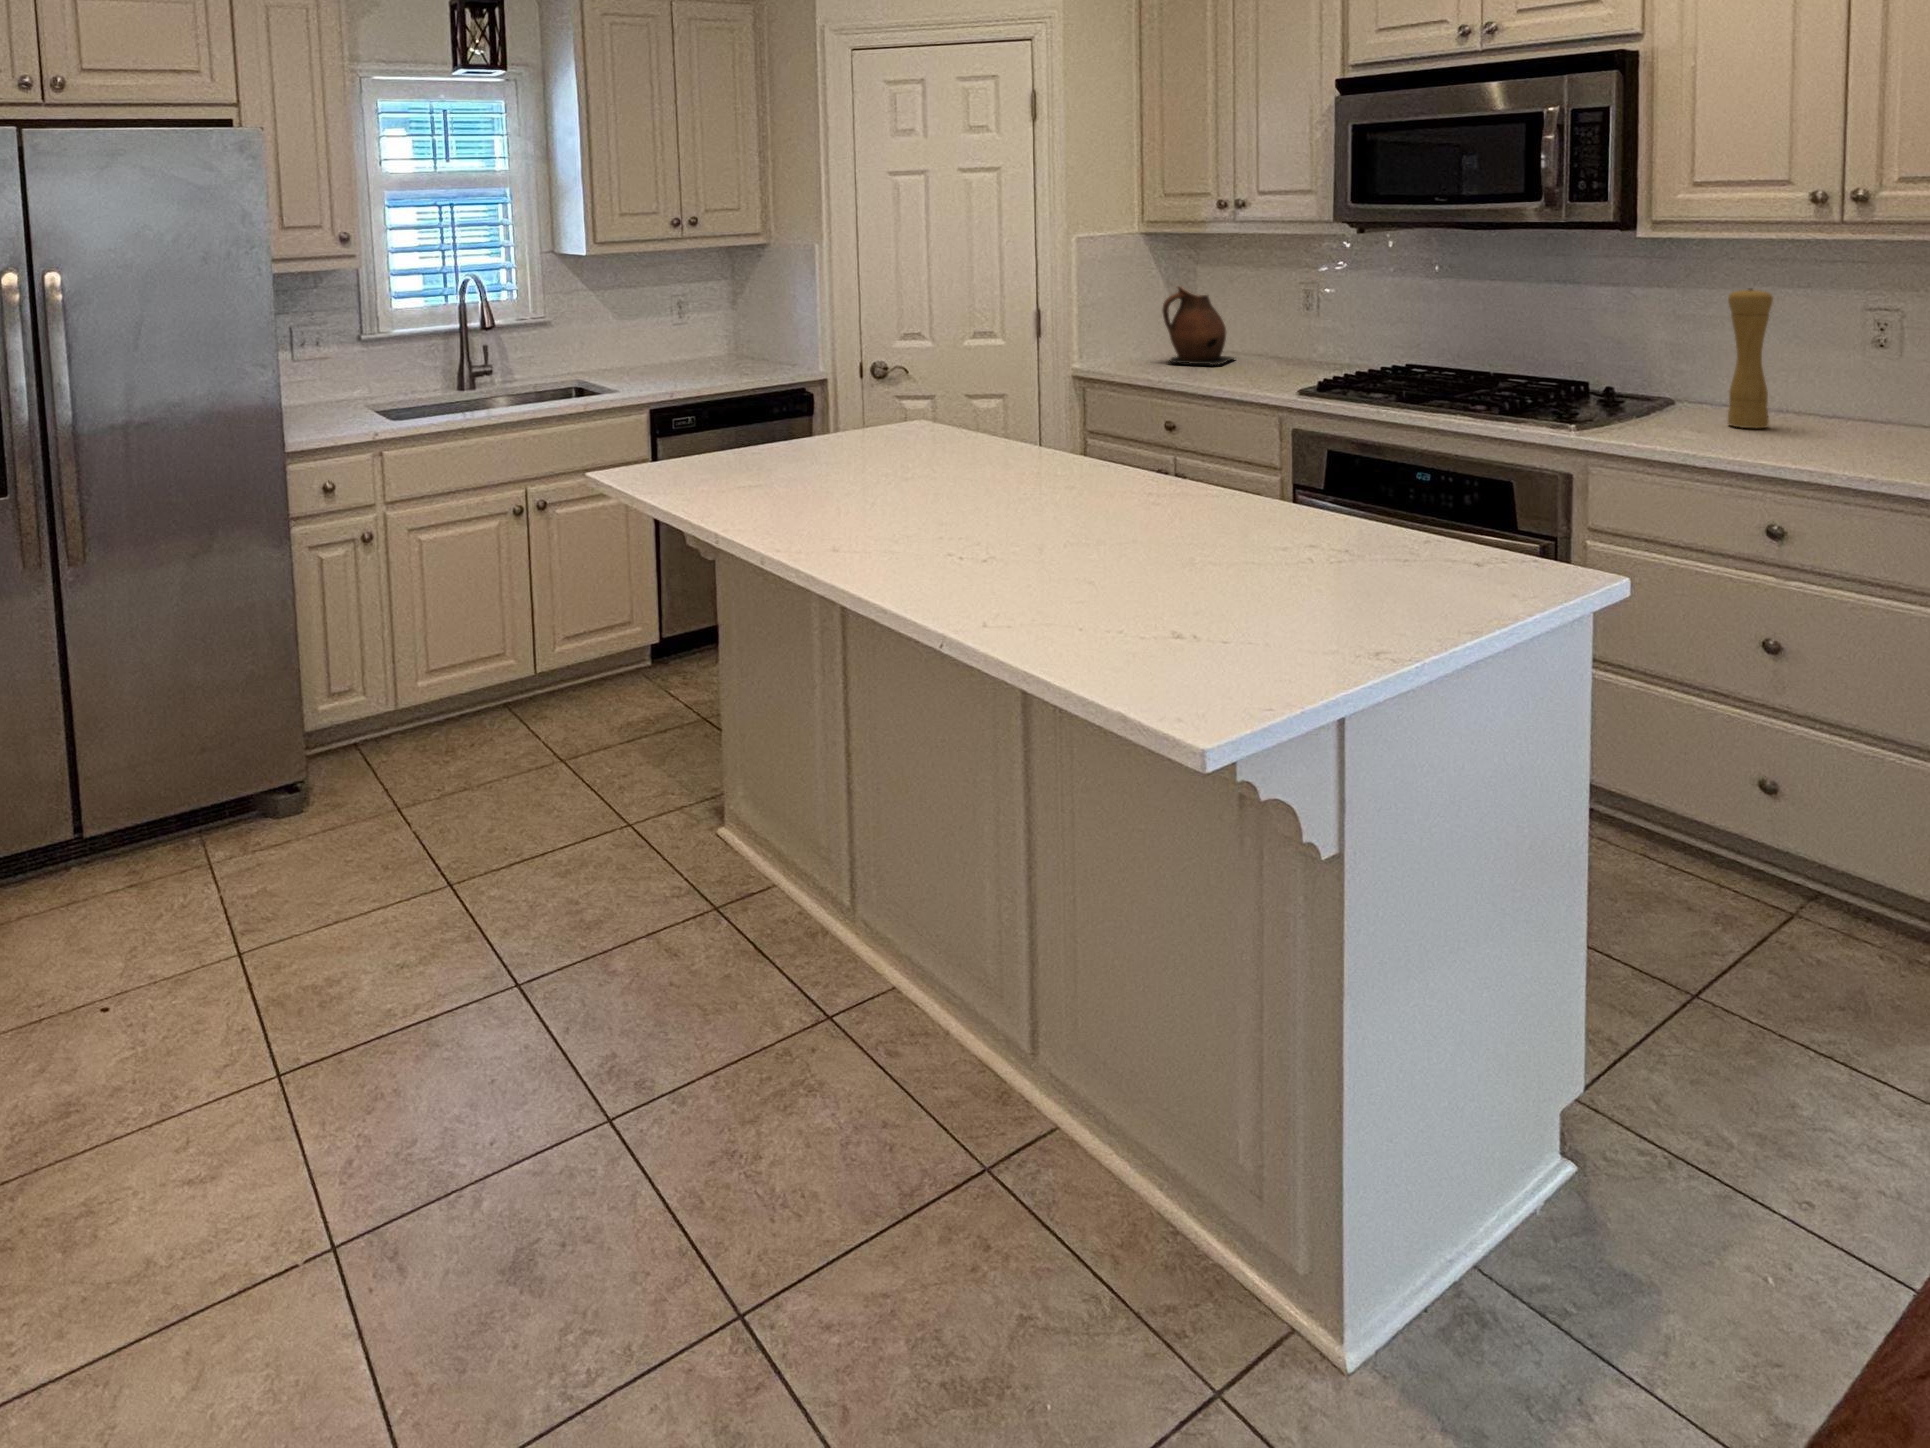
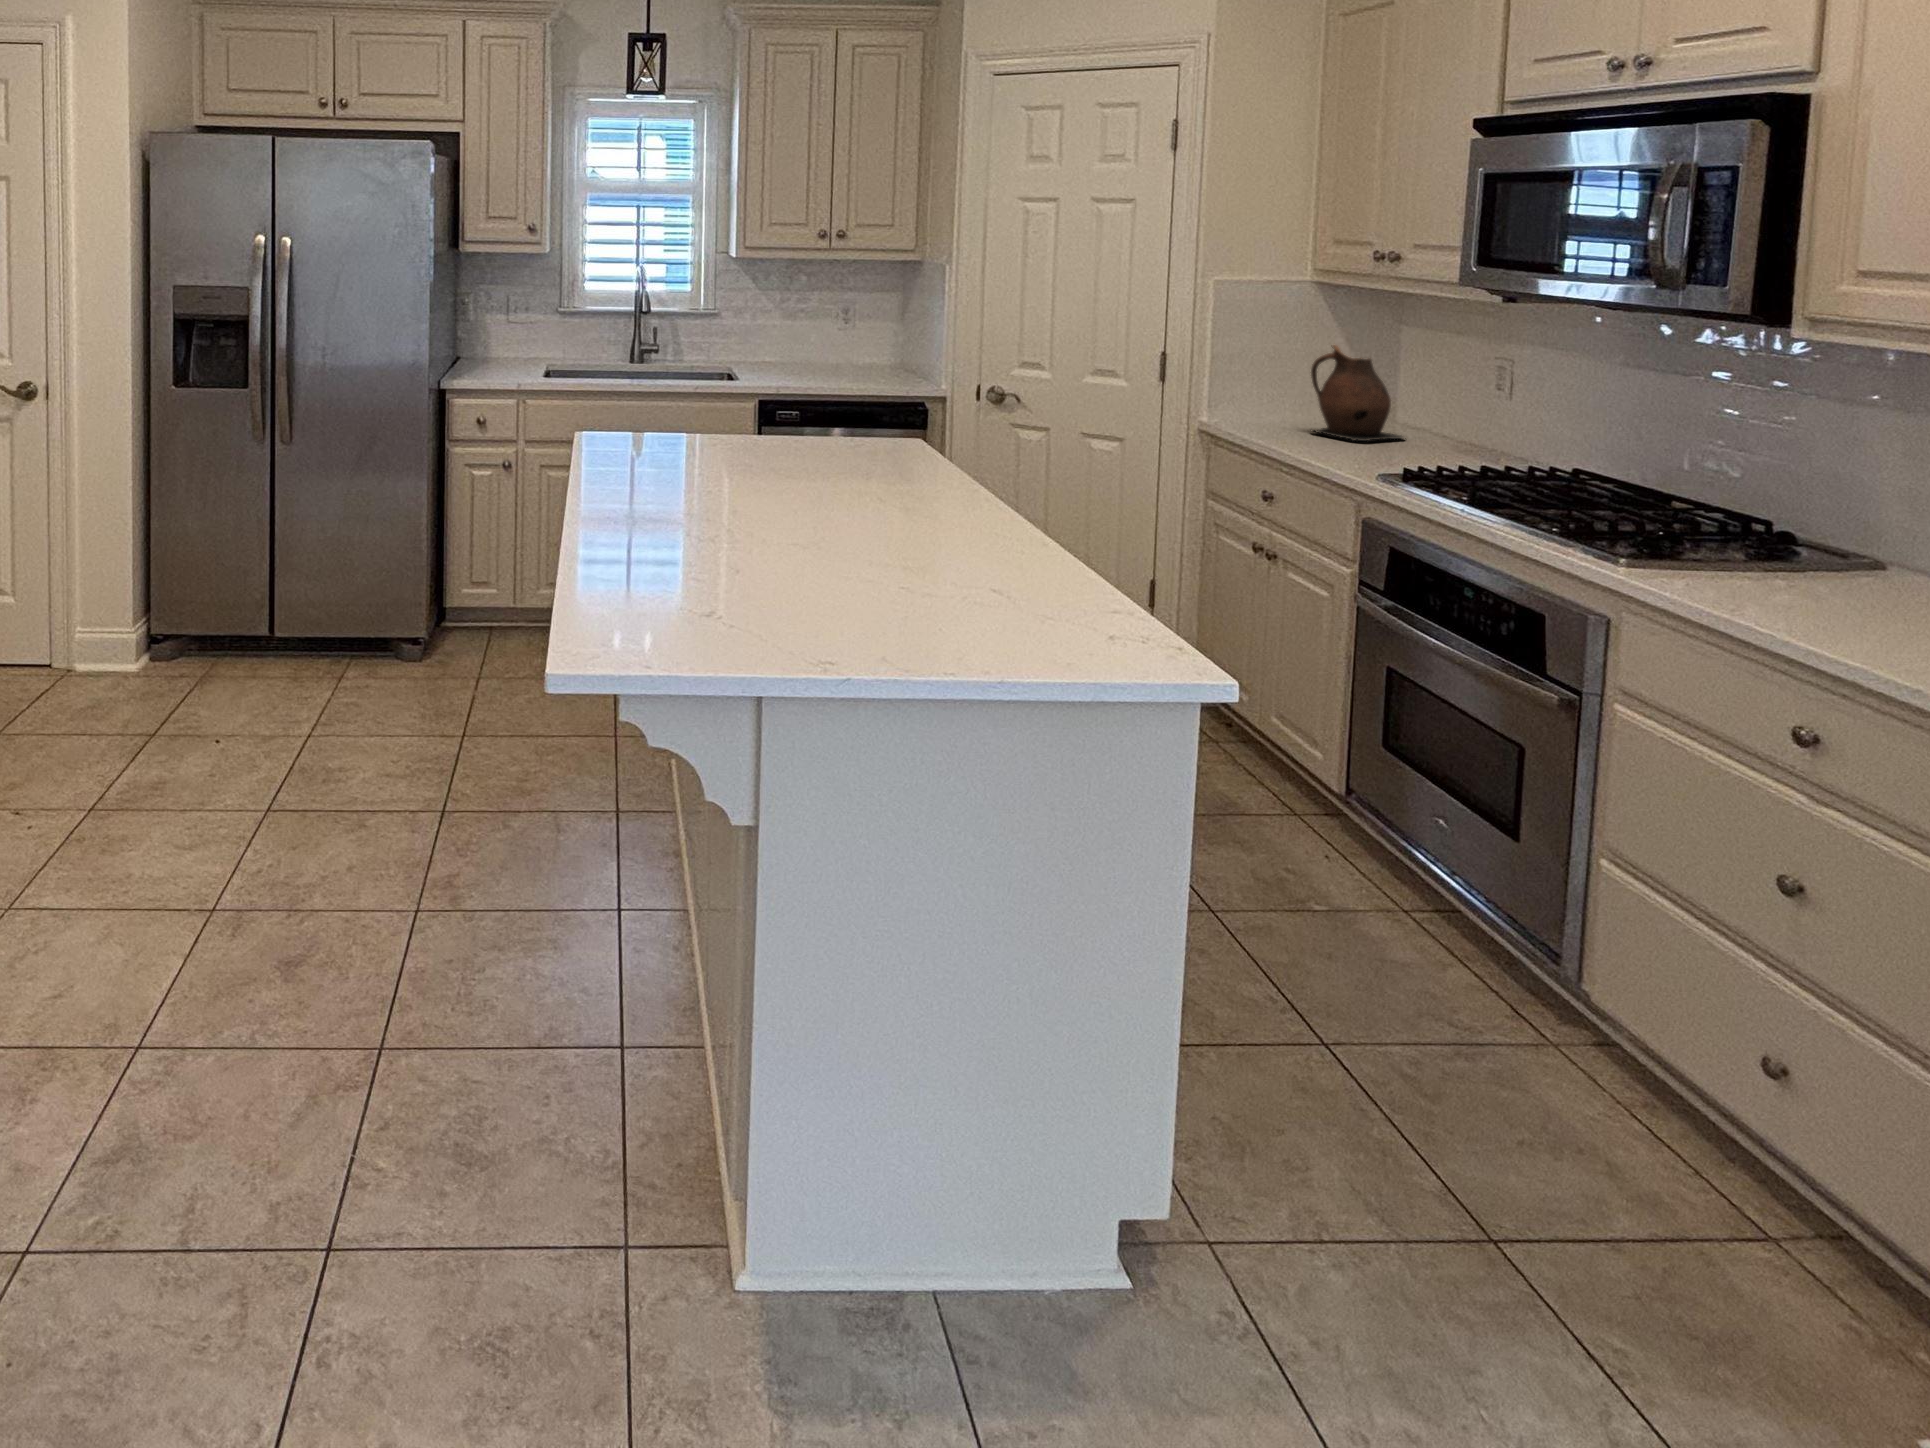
pepper mill: present [1728,288,1773,428] -> none [1829,419,1907,609]

